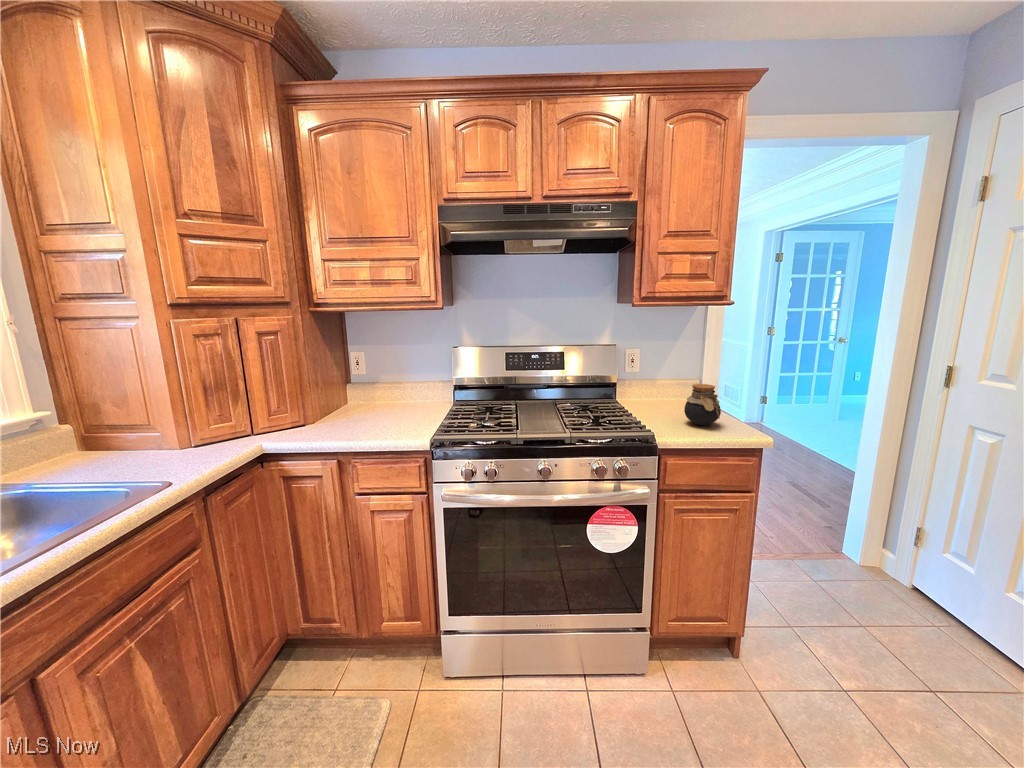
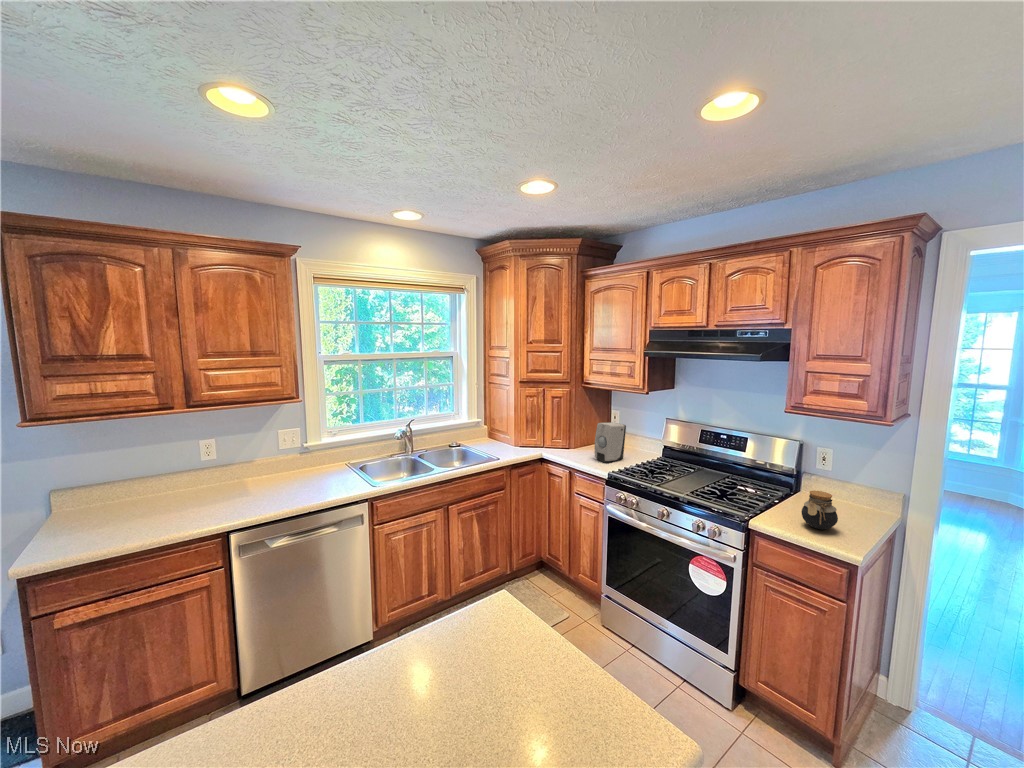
soap dispenser: none [371,363,414,428] -> present [595,422,626,462]

